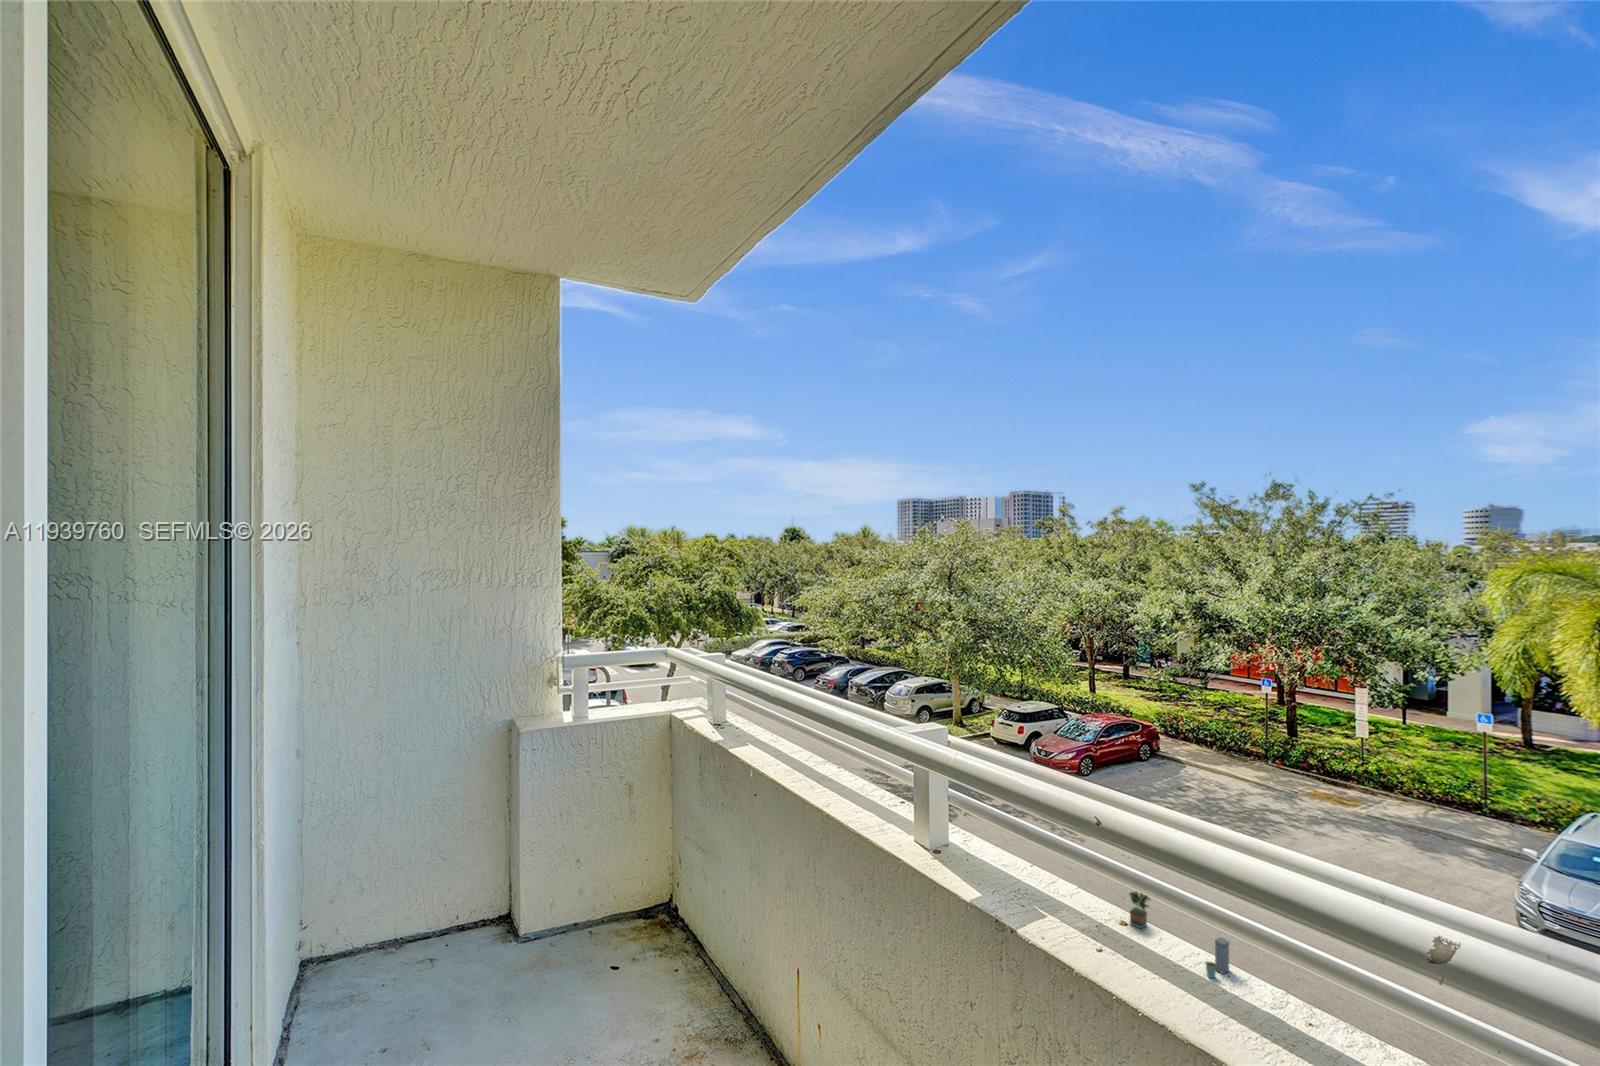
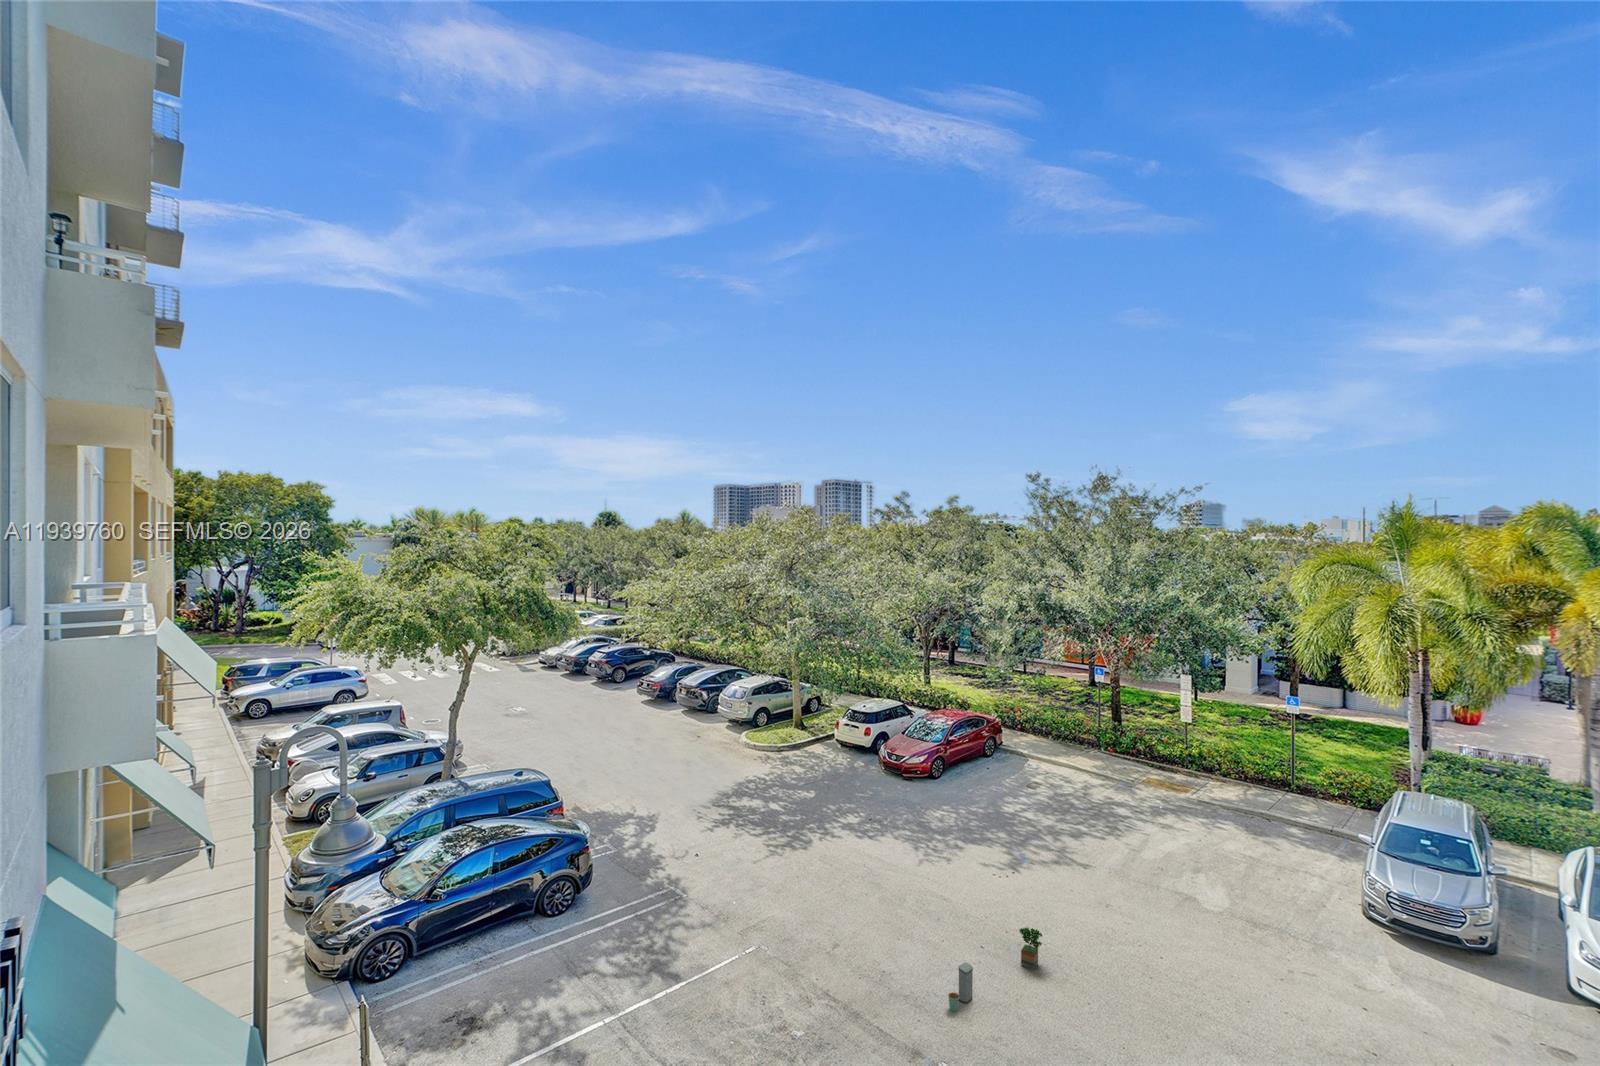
trash can: present [1206,937,1229,978] -> present [948,962,973,1011]

